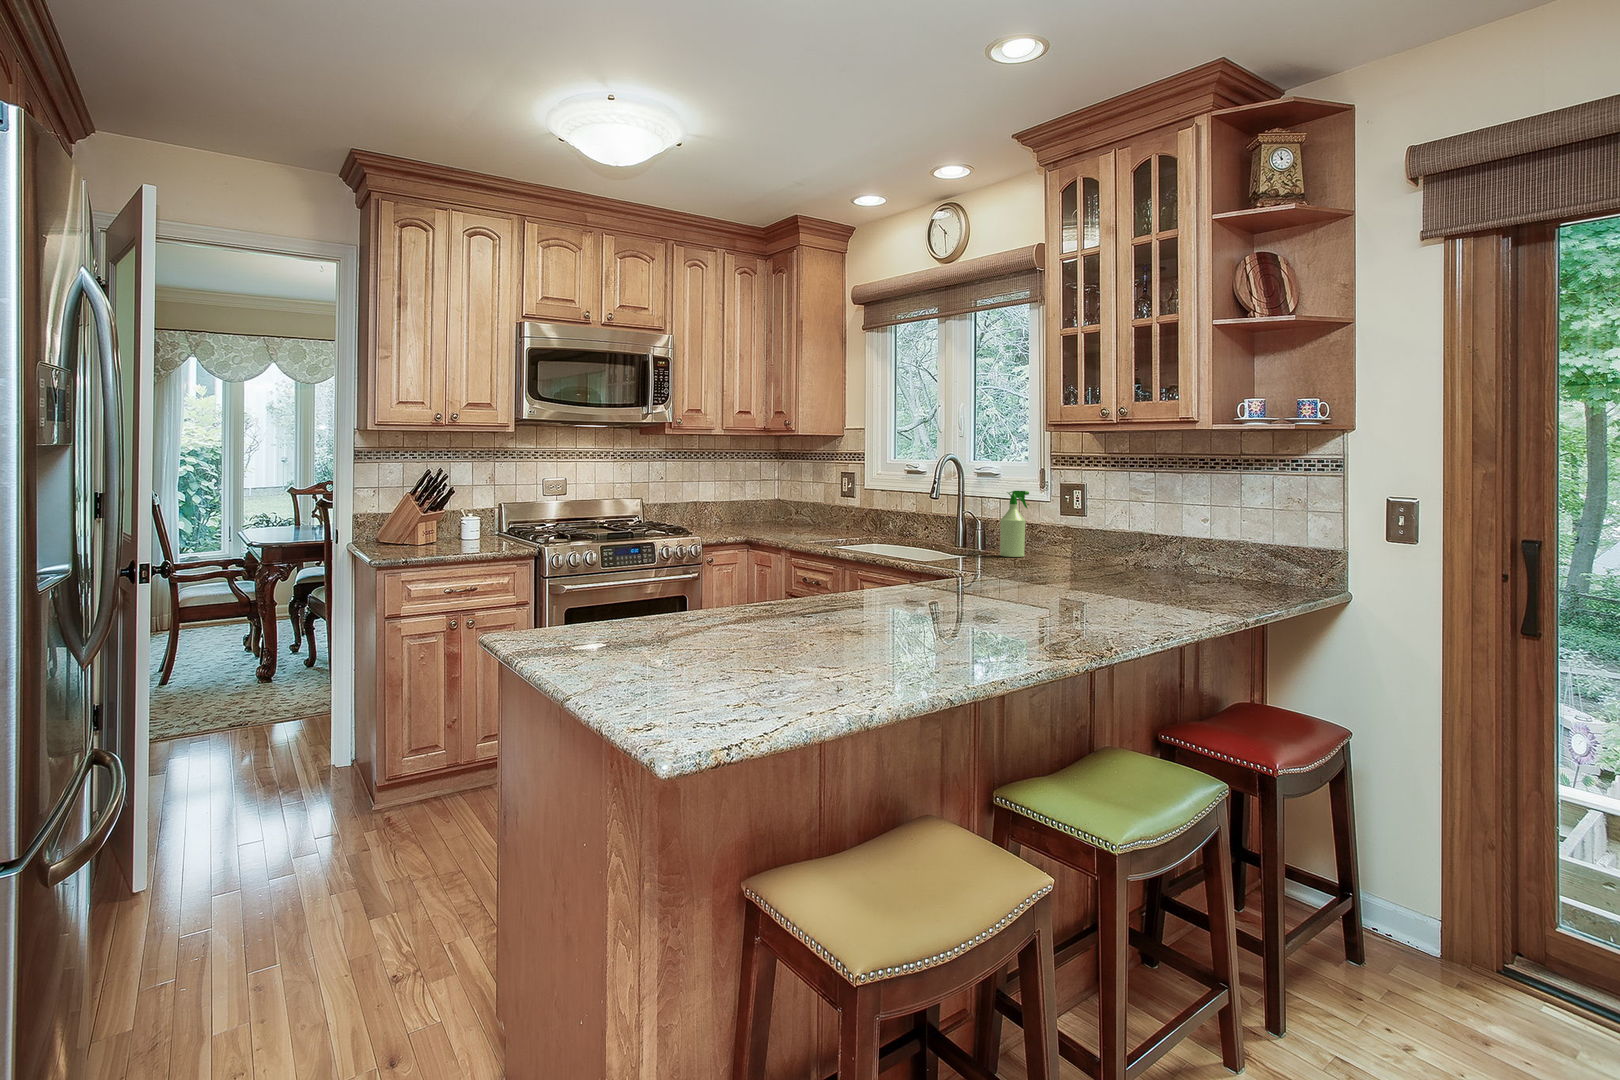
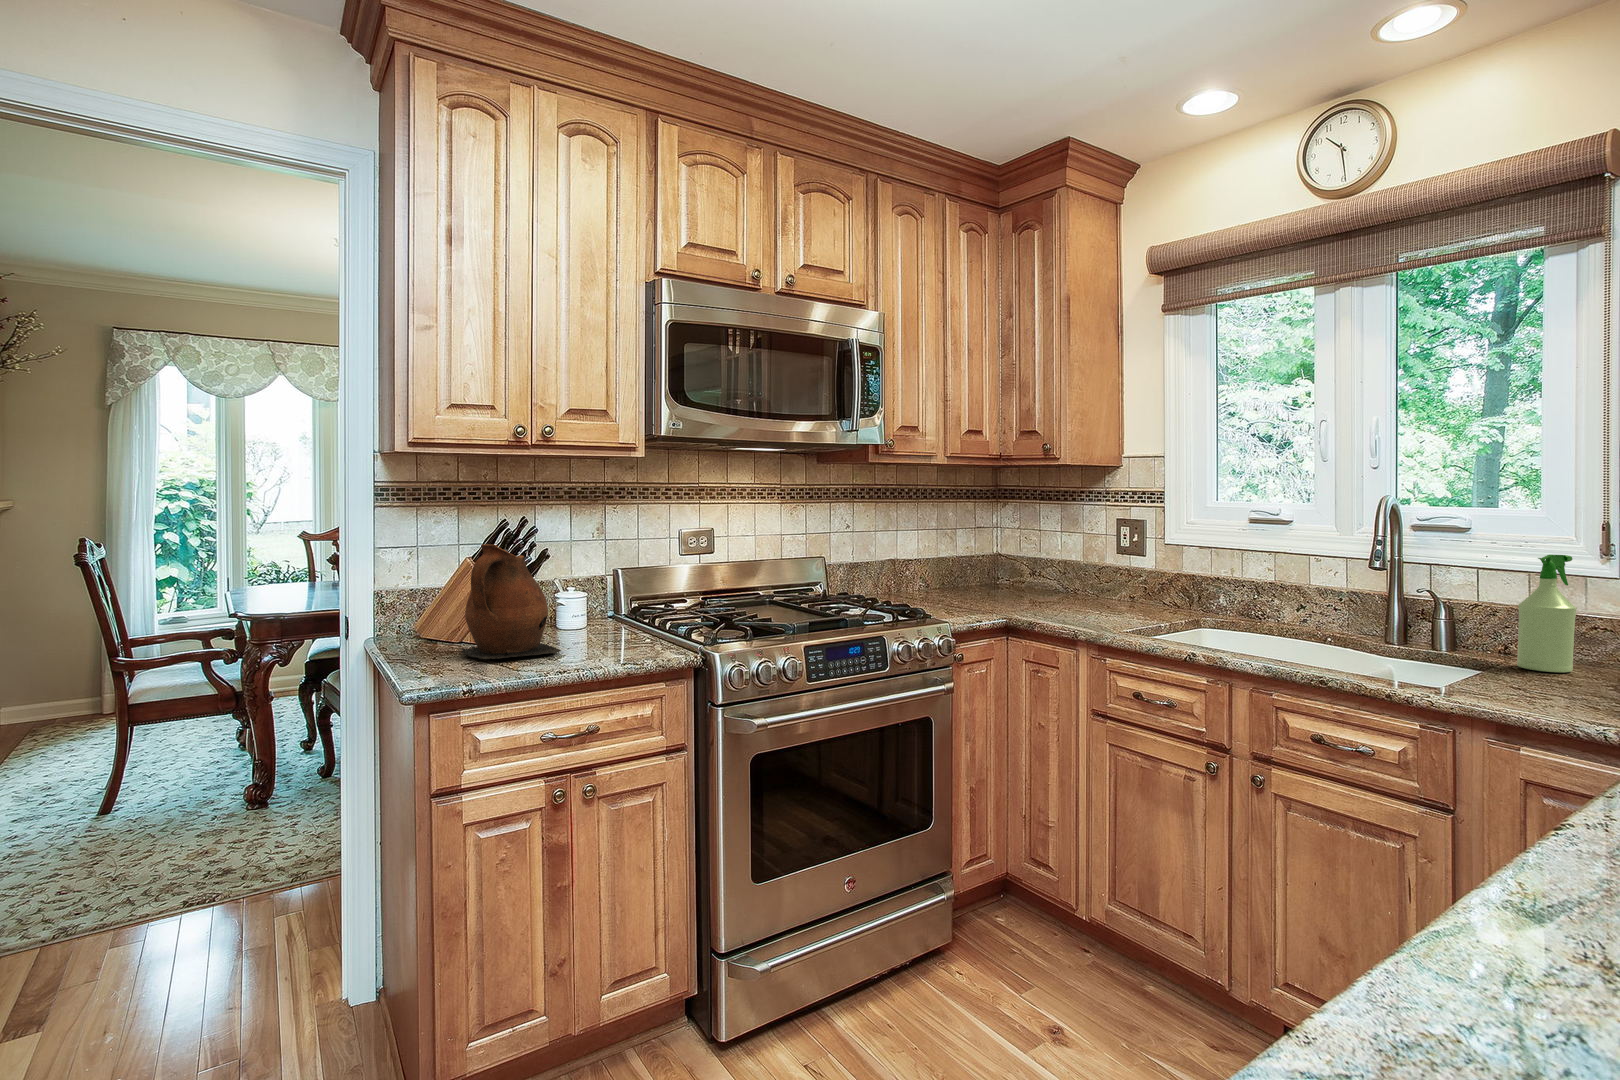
ceramic pitcher: none [397,483,457,547] -> present [460,544,561,659]

